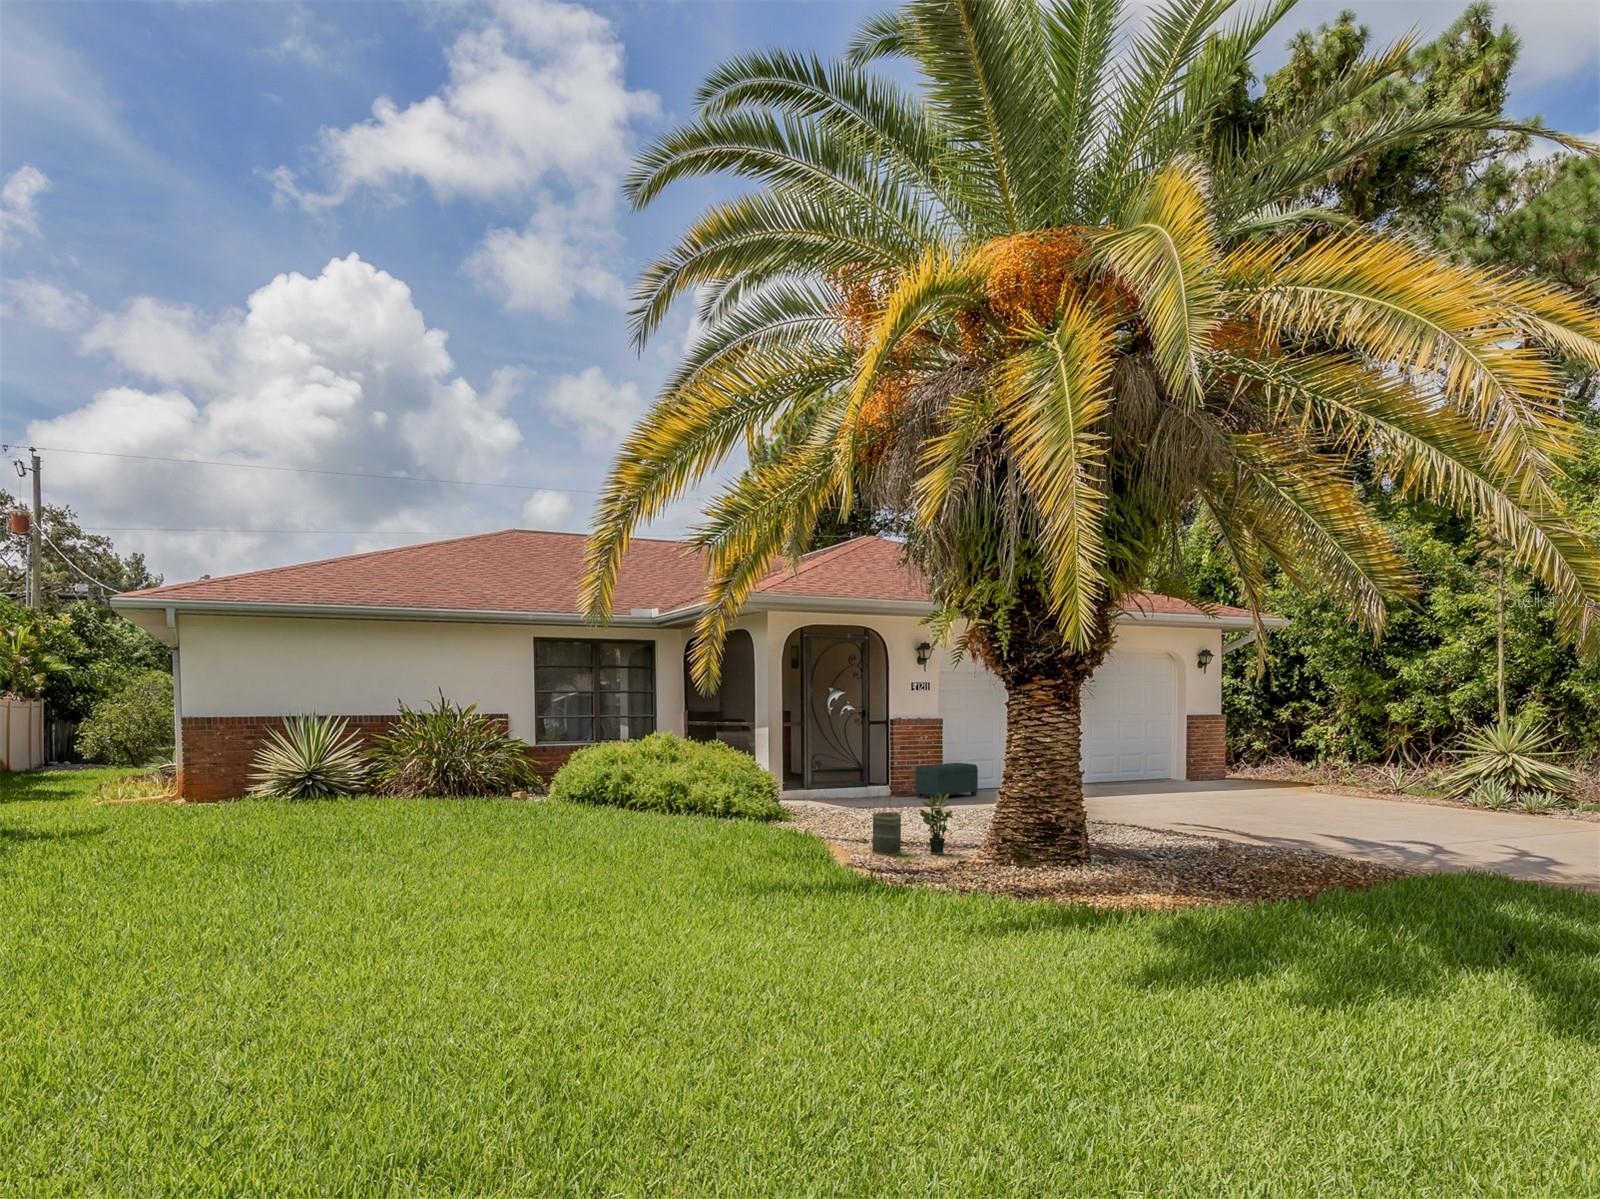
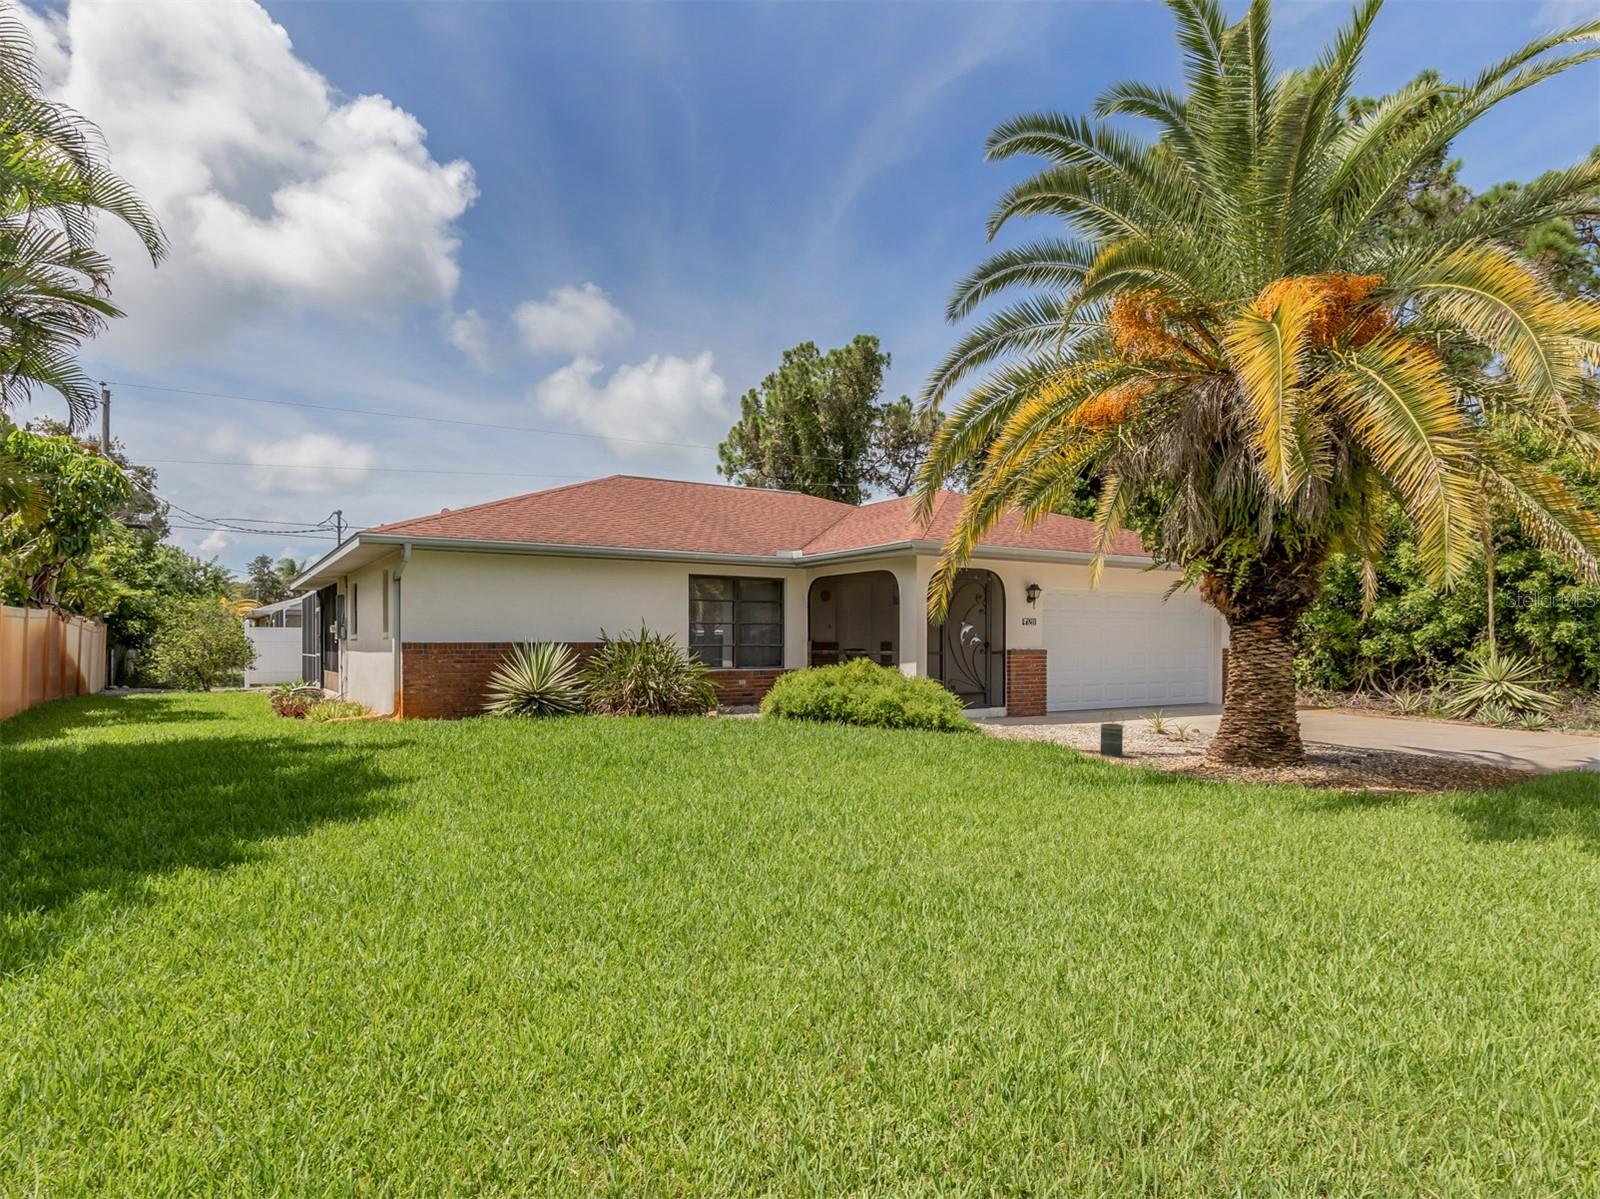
bench: present [915,763,978,800] -> none [1030,686,1074,716]
potted plant: present [920,793,953,855] -> none [1136,707,1163,756]

